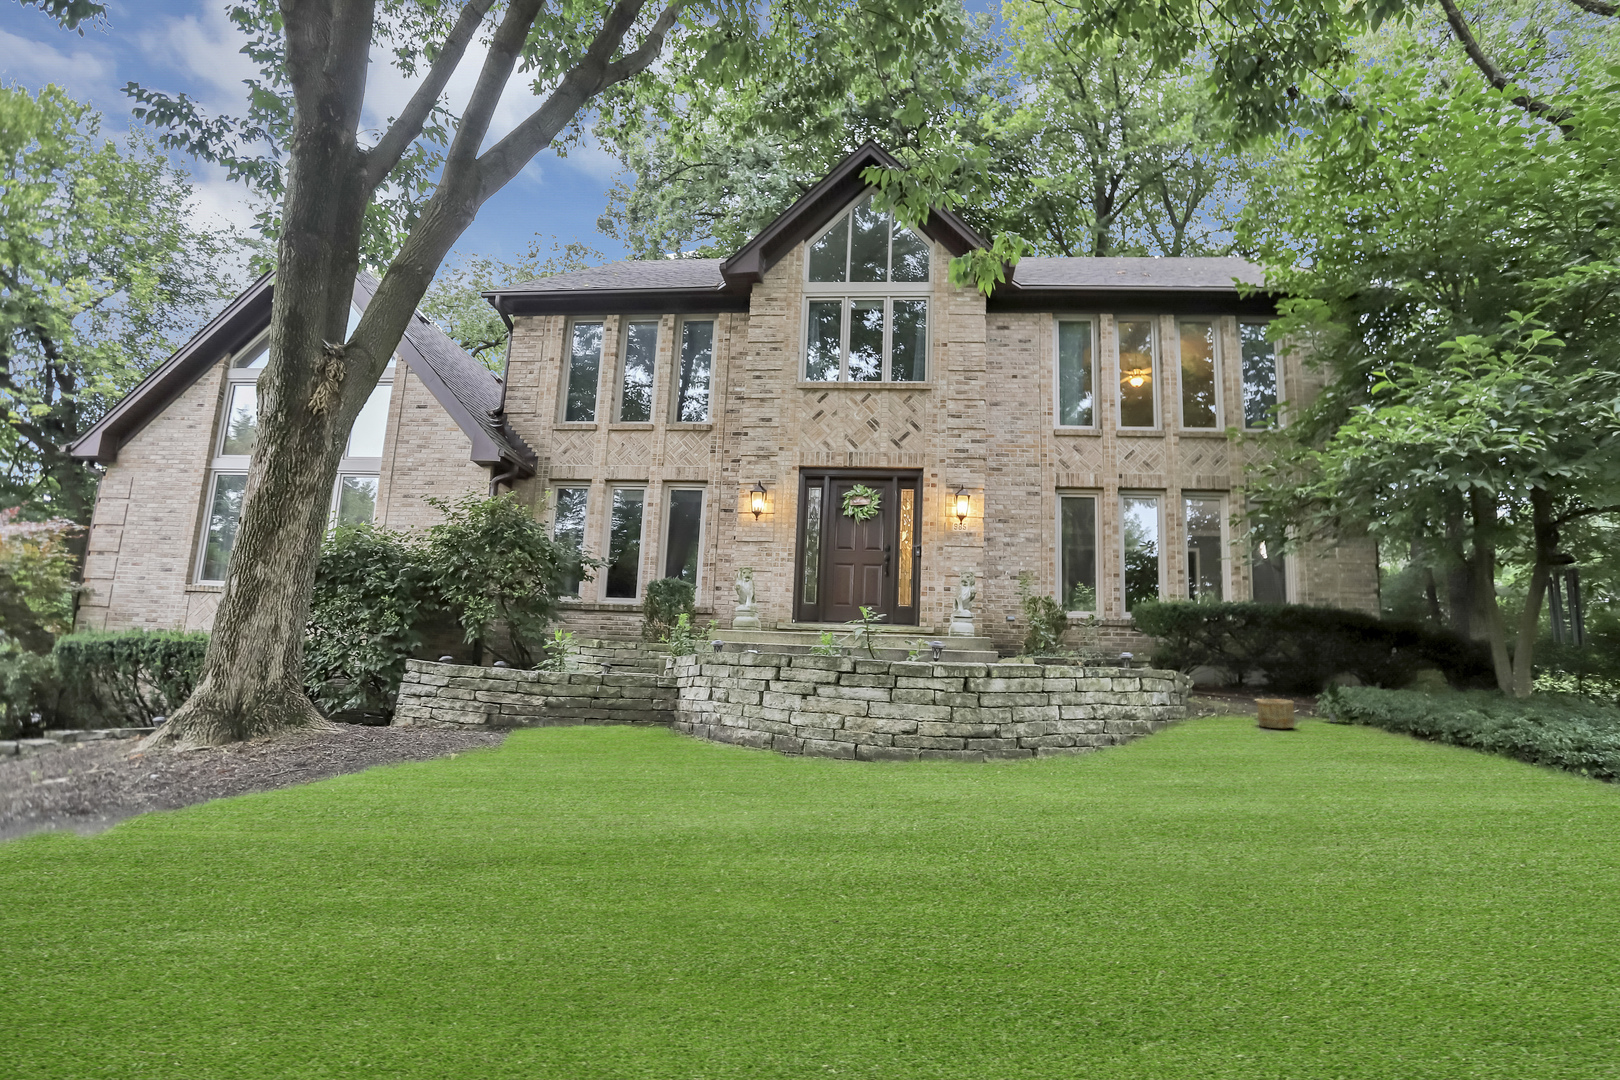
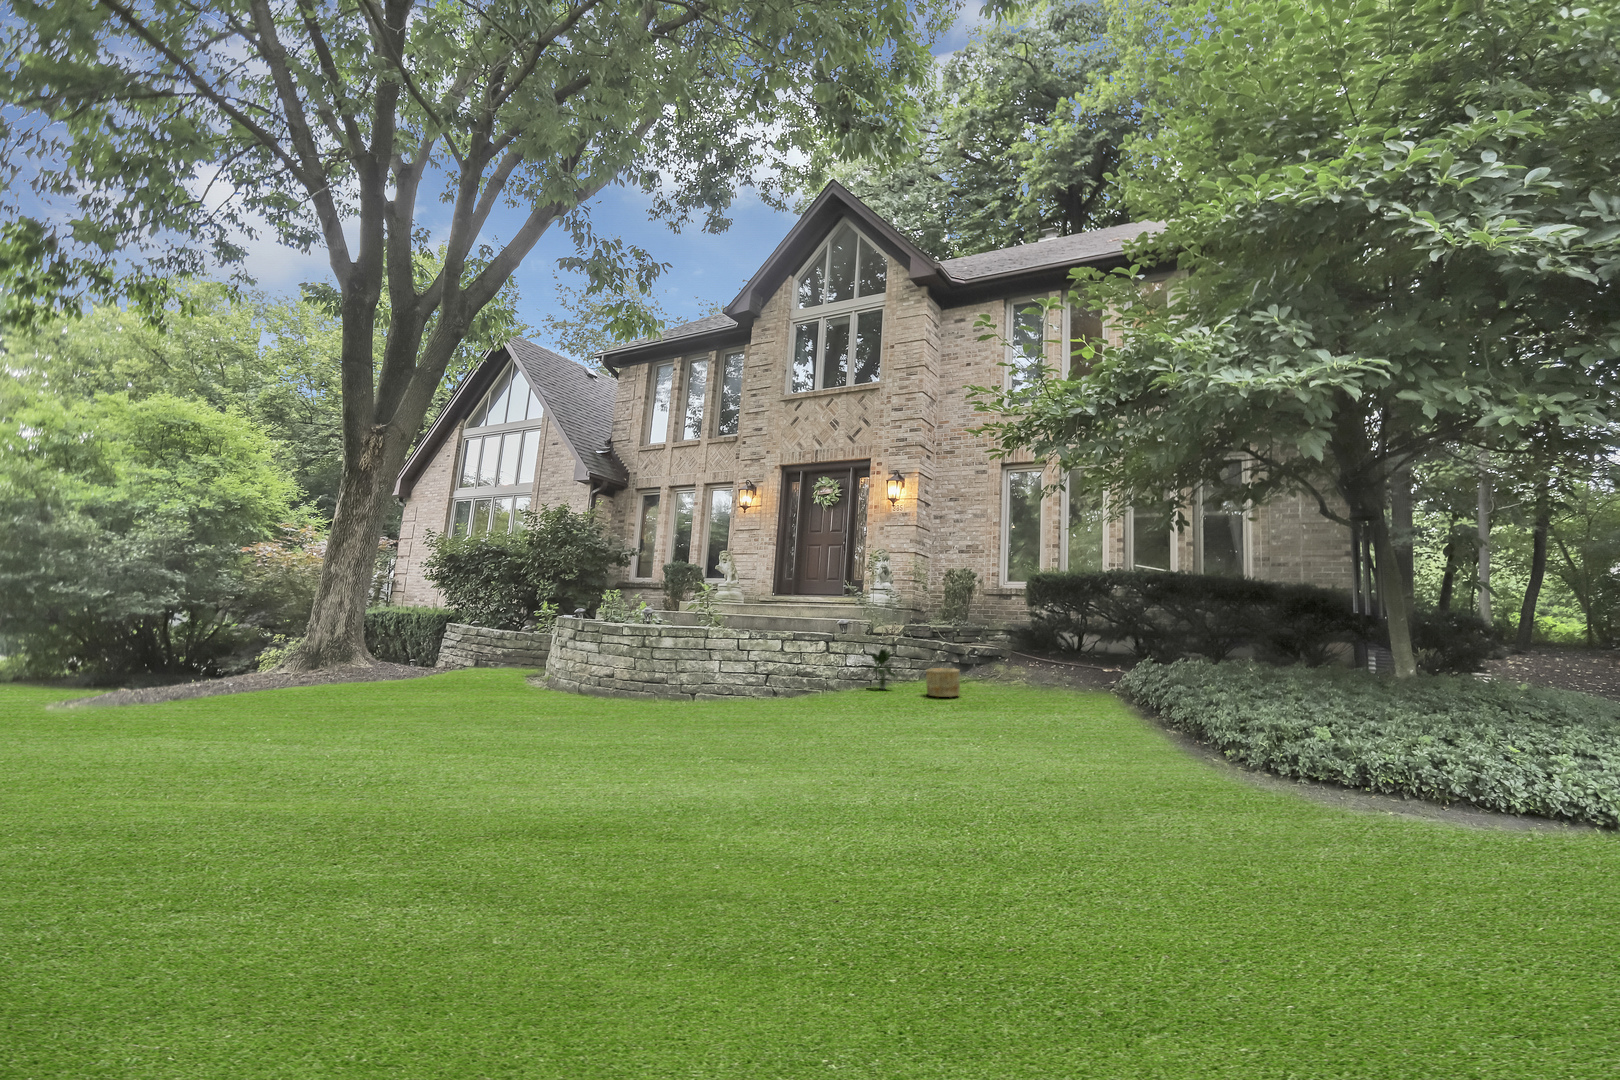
potted plant: present [1319,681,1350,722] -> present [868,649,895,689]

